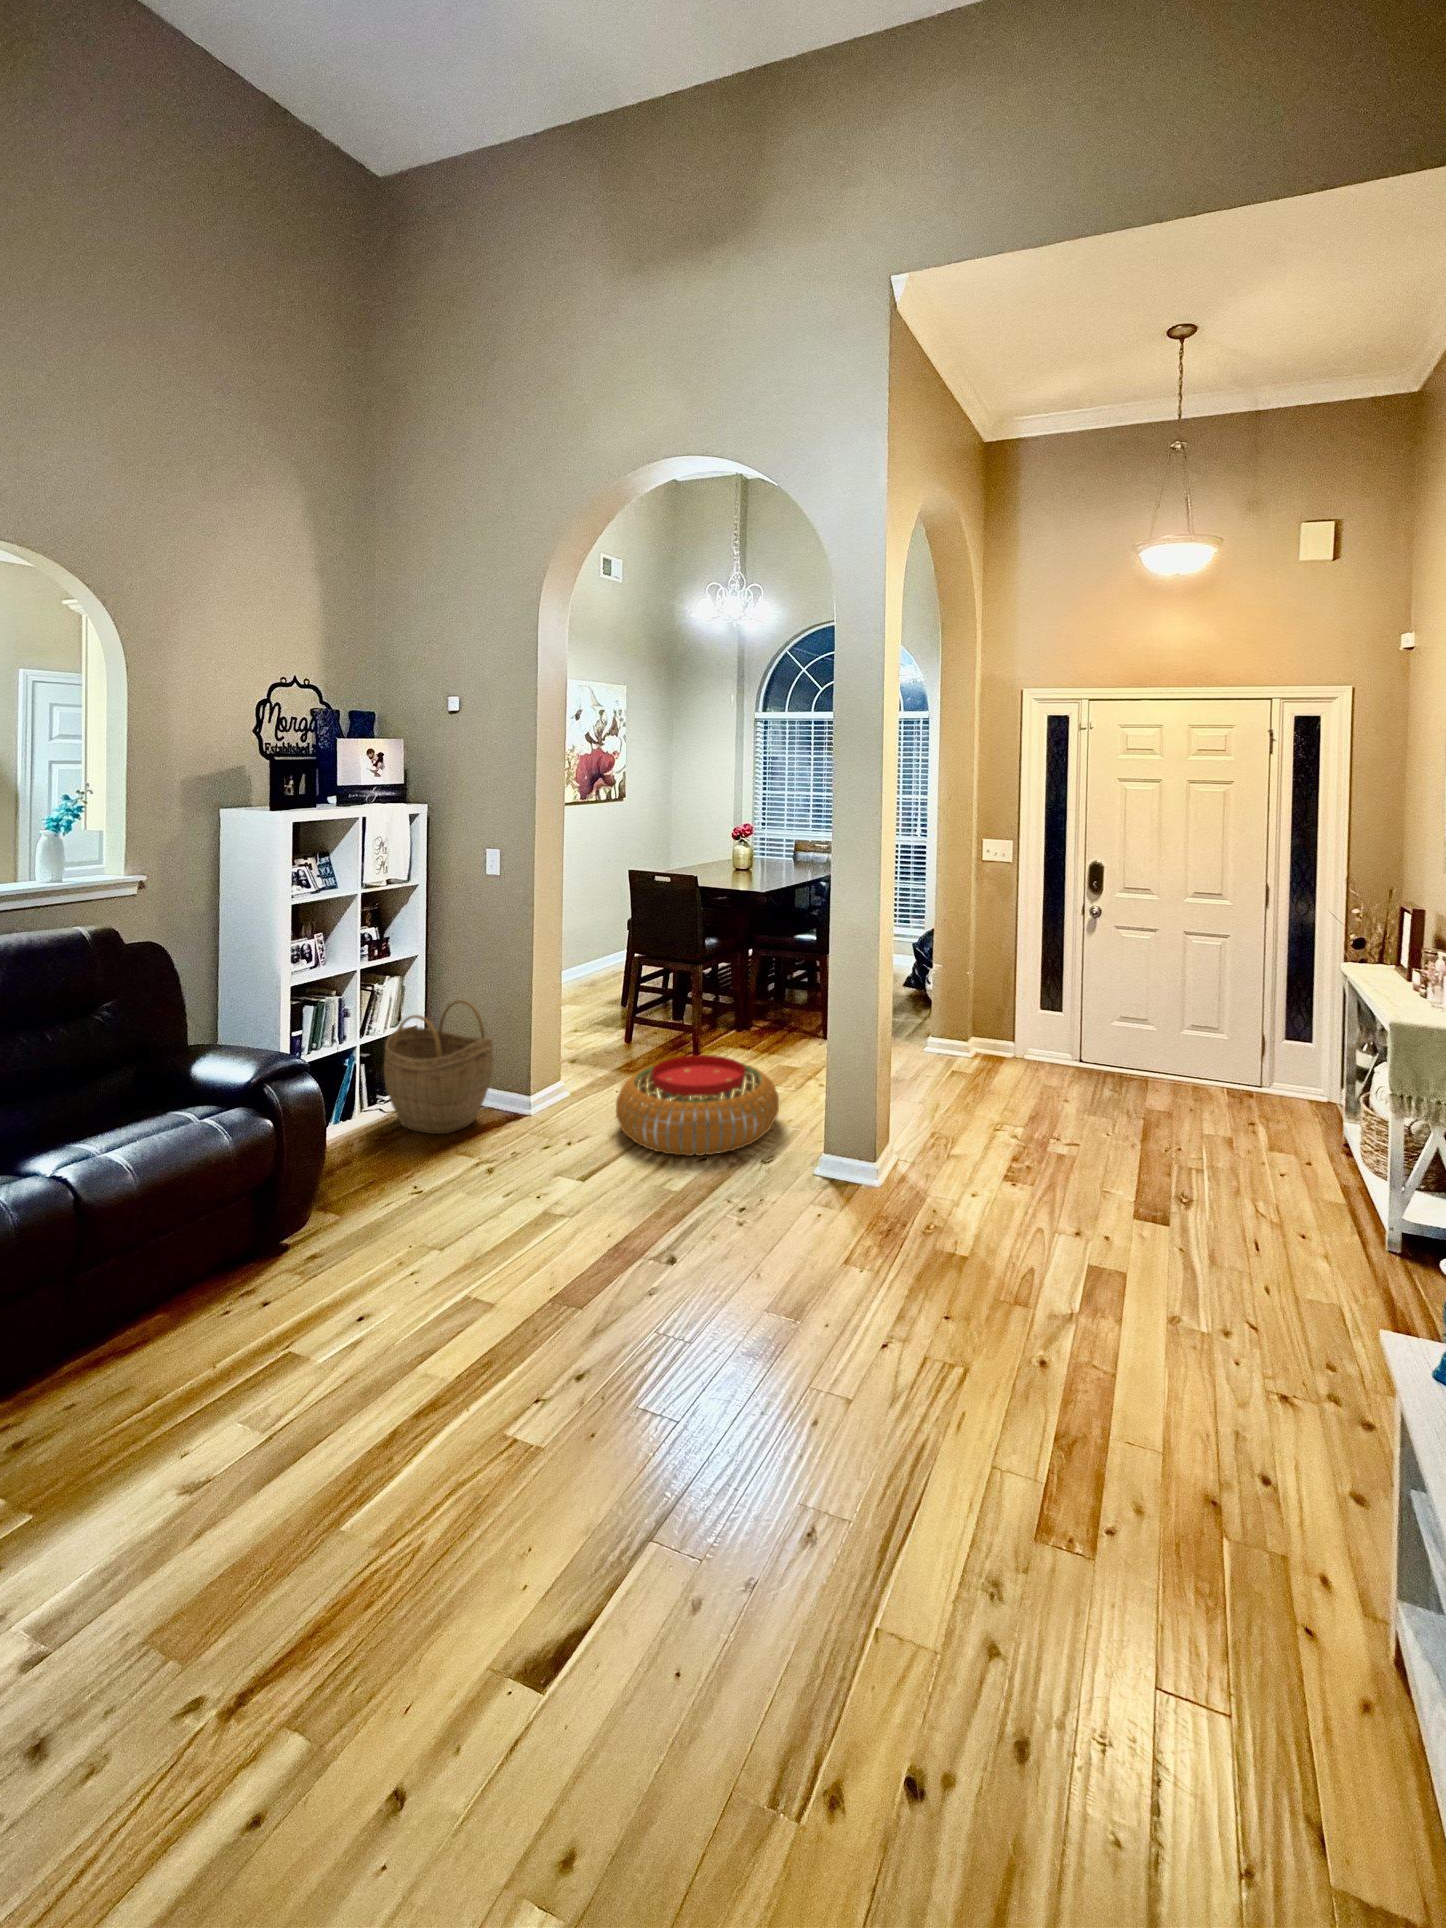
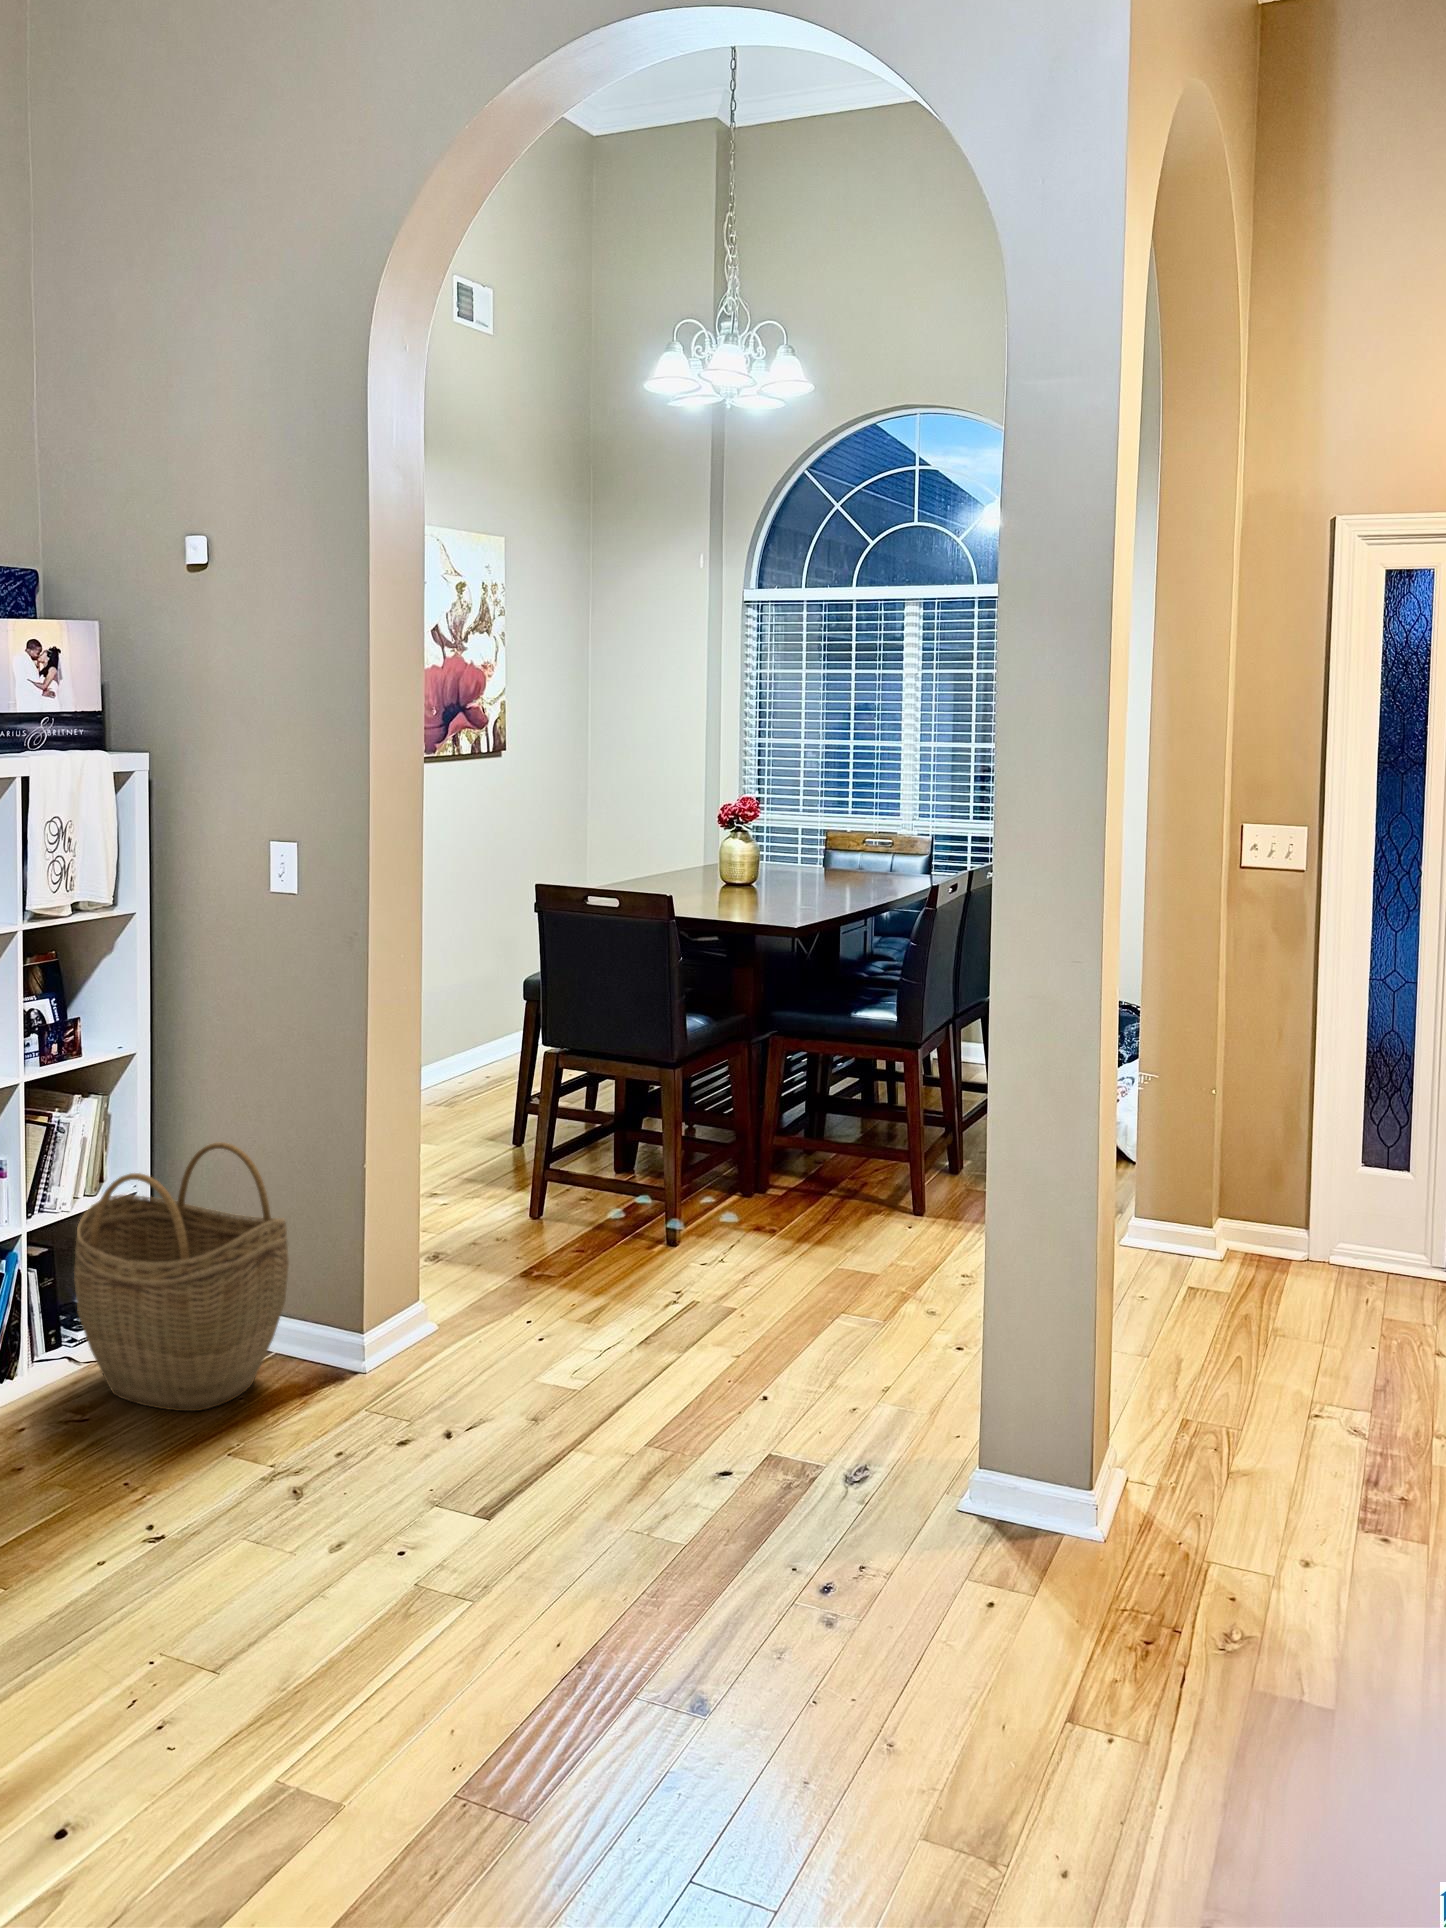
pouf: present [616,1055,779,1156] -> none [536,1255,867,1465]

